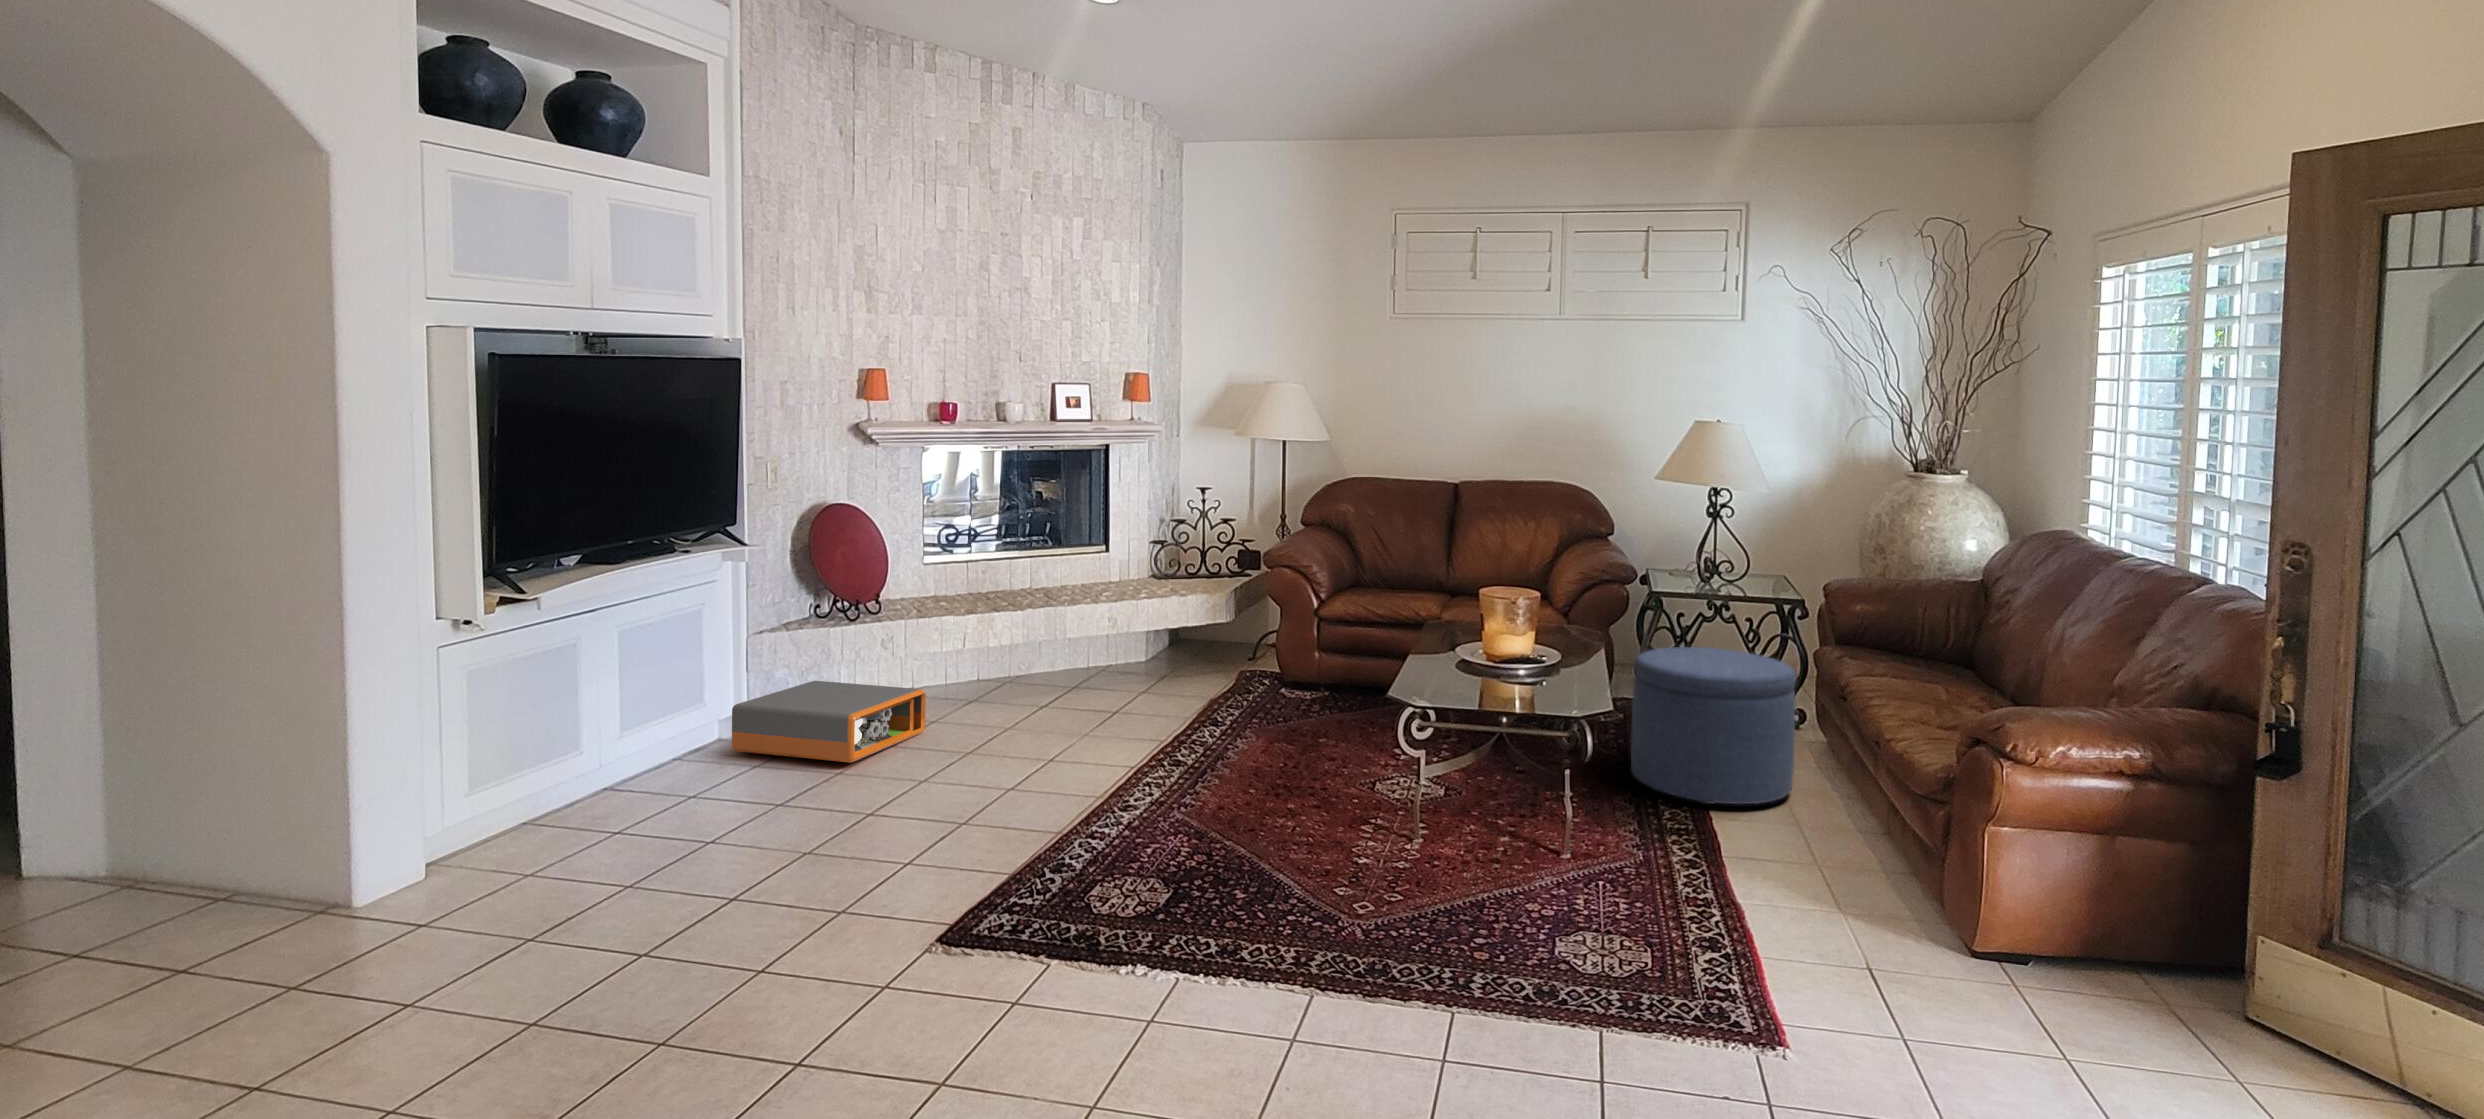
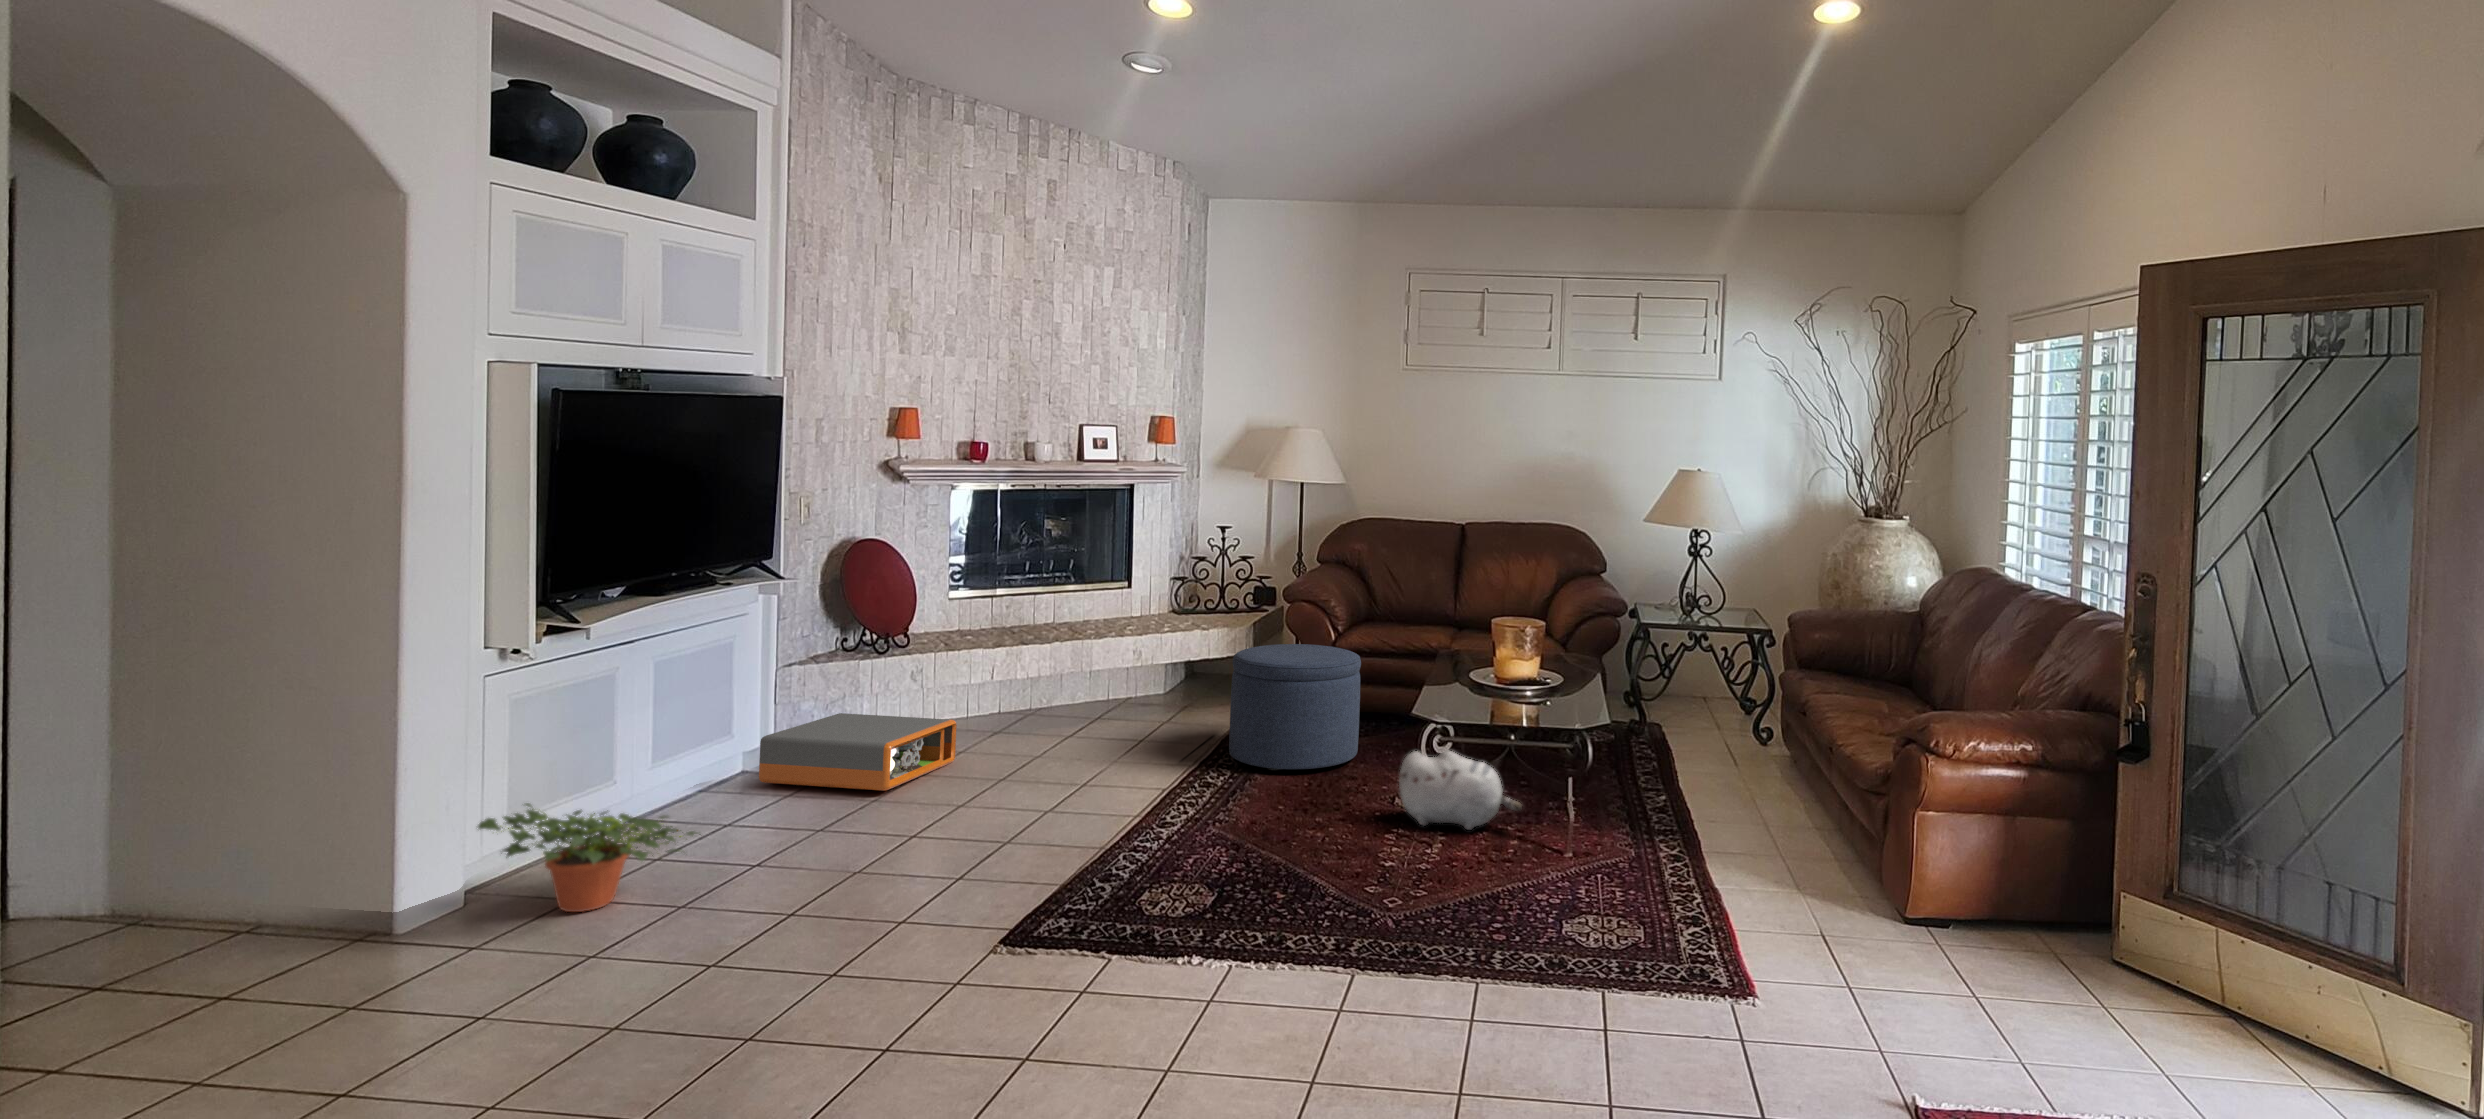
ottoman: present [1631,647,1796,804] -> present [1229,644,1361,771]
plush toy: none [1374,734,1513,823] -> present [1399,751,1522,830]
potted plant: none [429,775,655,887] -> present [478,803,696,912]

